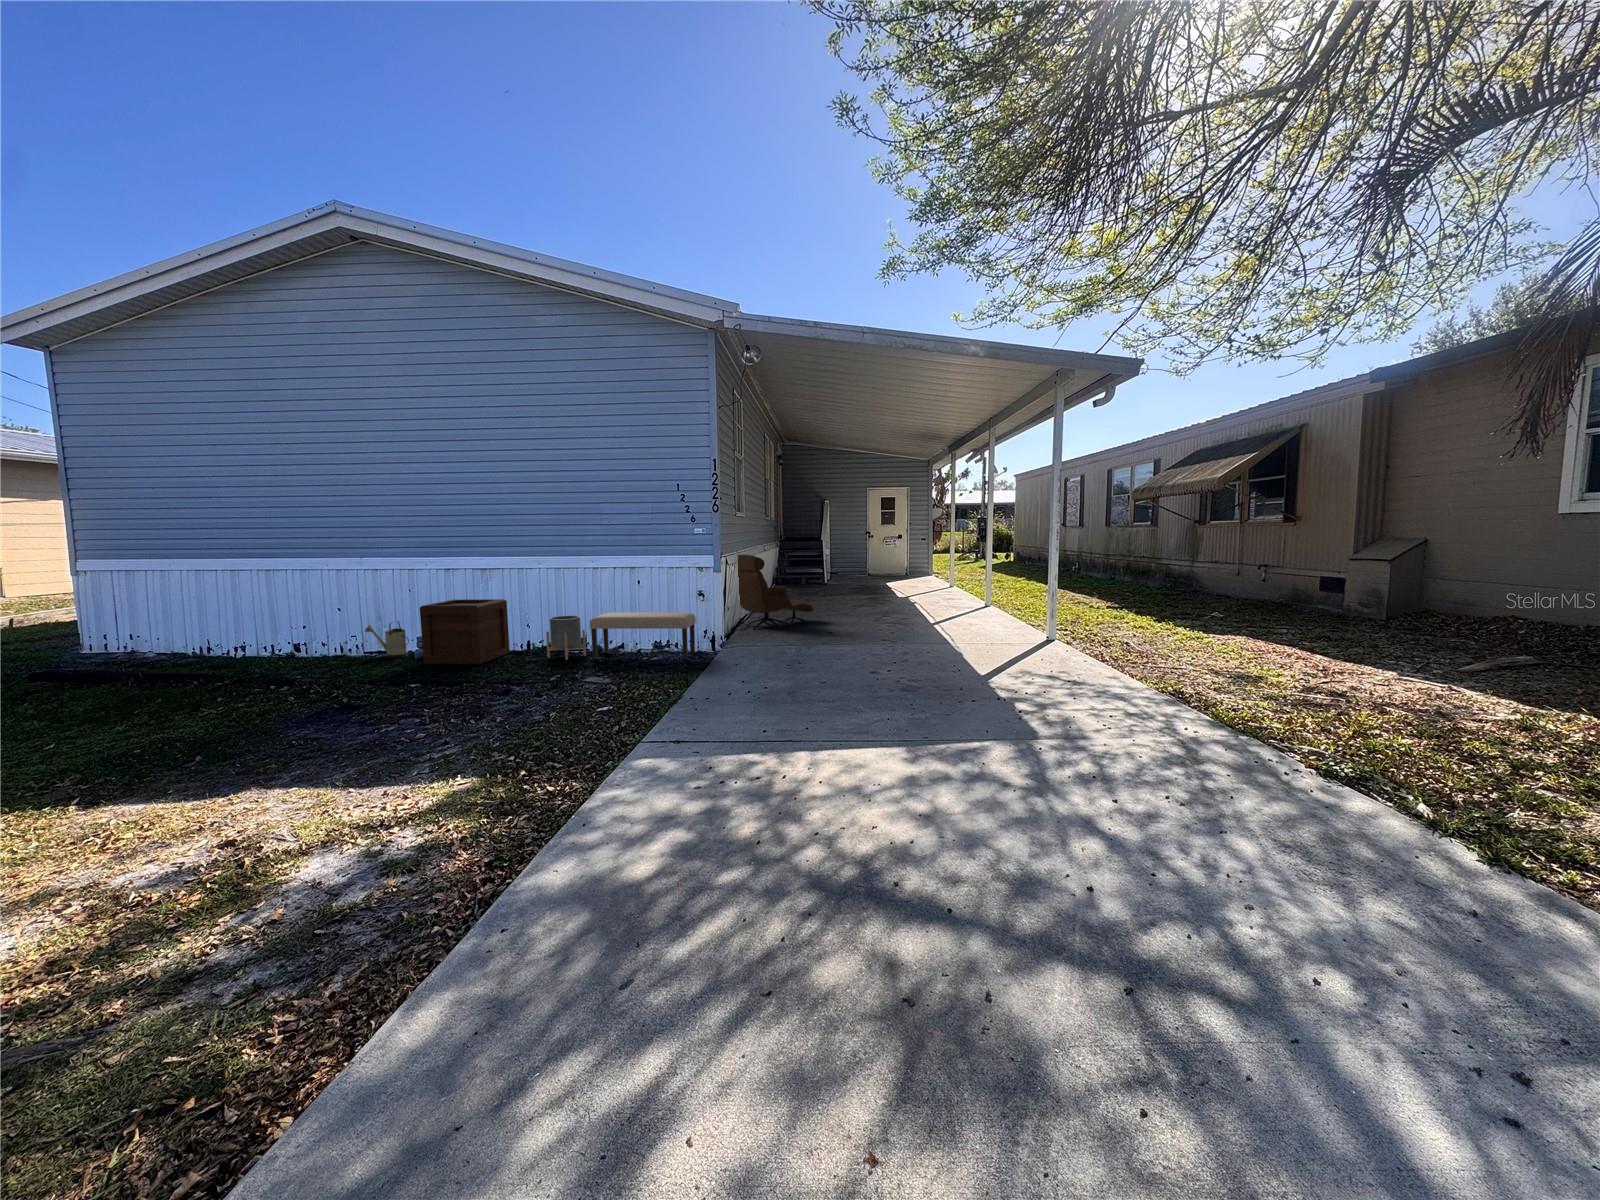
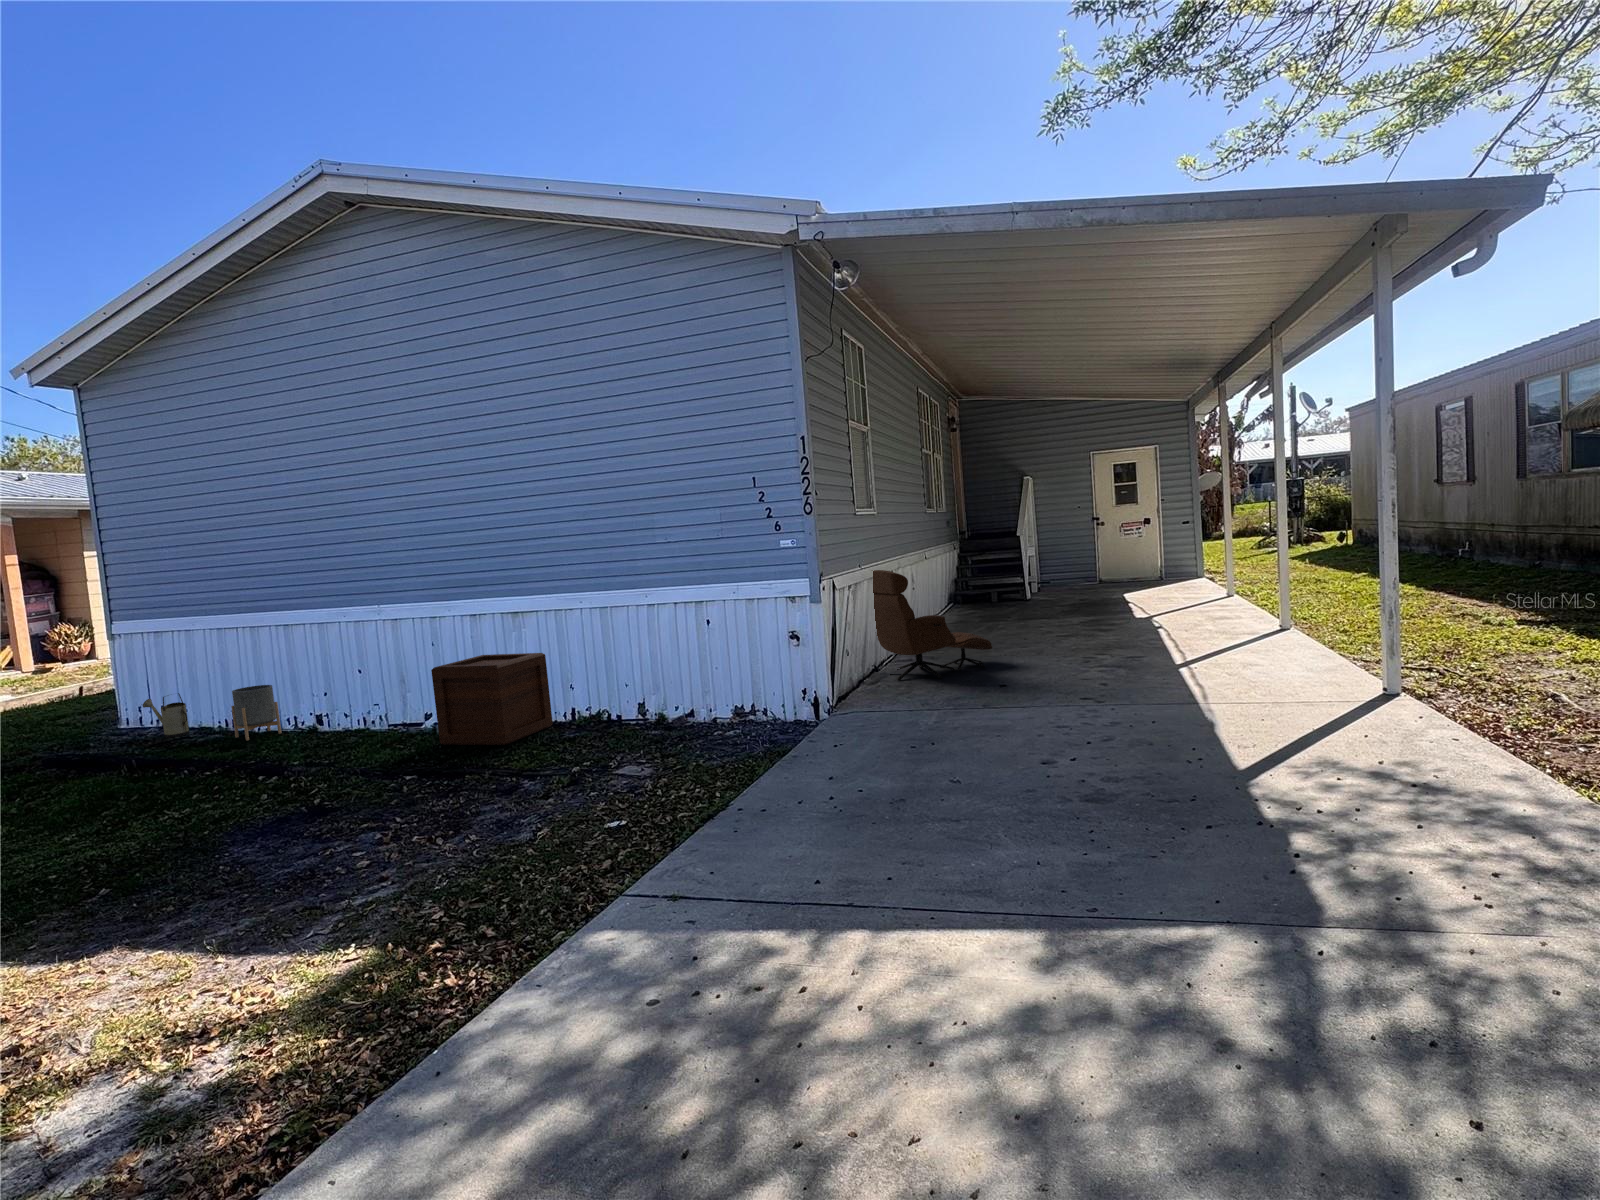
bench: present [590,612,696,660] -> none [643,665,794,737]
planter: present [546,616,586,660] -> present [231,685,282,740]
watering can: present [365,621,409,658] -> present [143,693,189,738]

